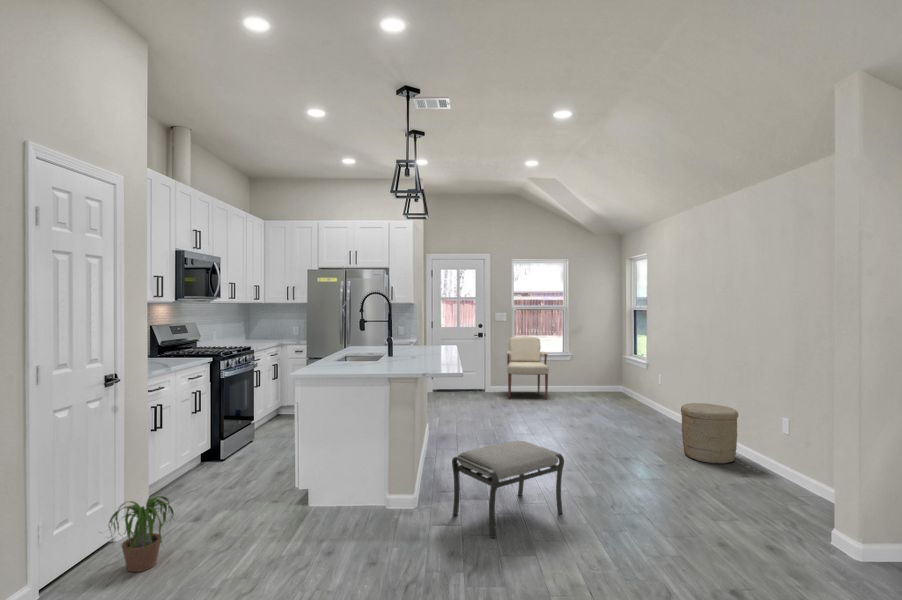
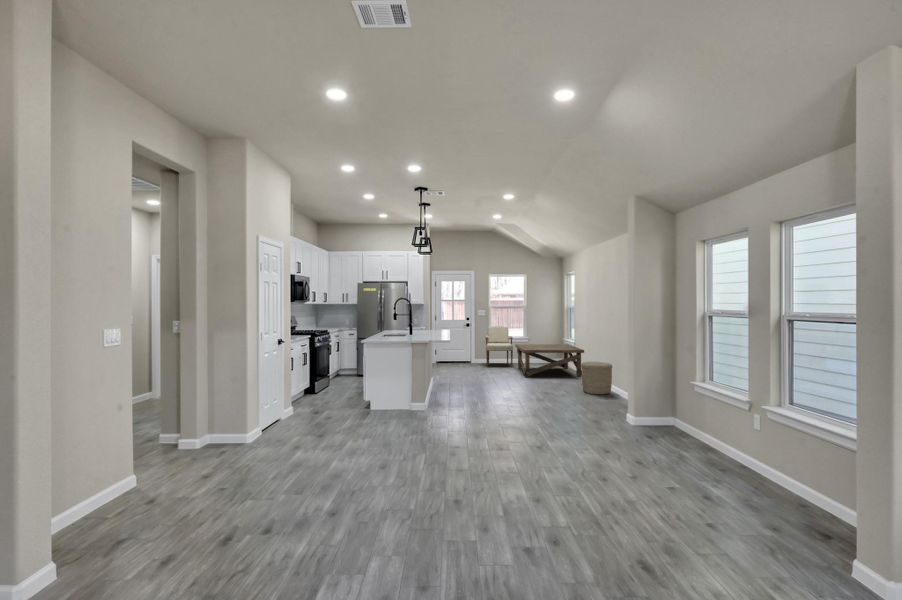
coffee table: none [553,365,668,421] -> present [515,344,584,377]
ottoman: present [452,441,564,538] -> none [445,376,503,419]
potted plant: present [109,496,173,572] -> none [279,395,315,428]

